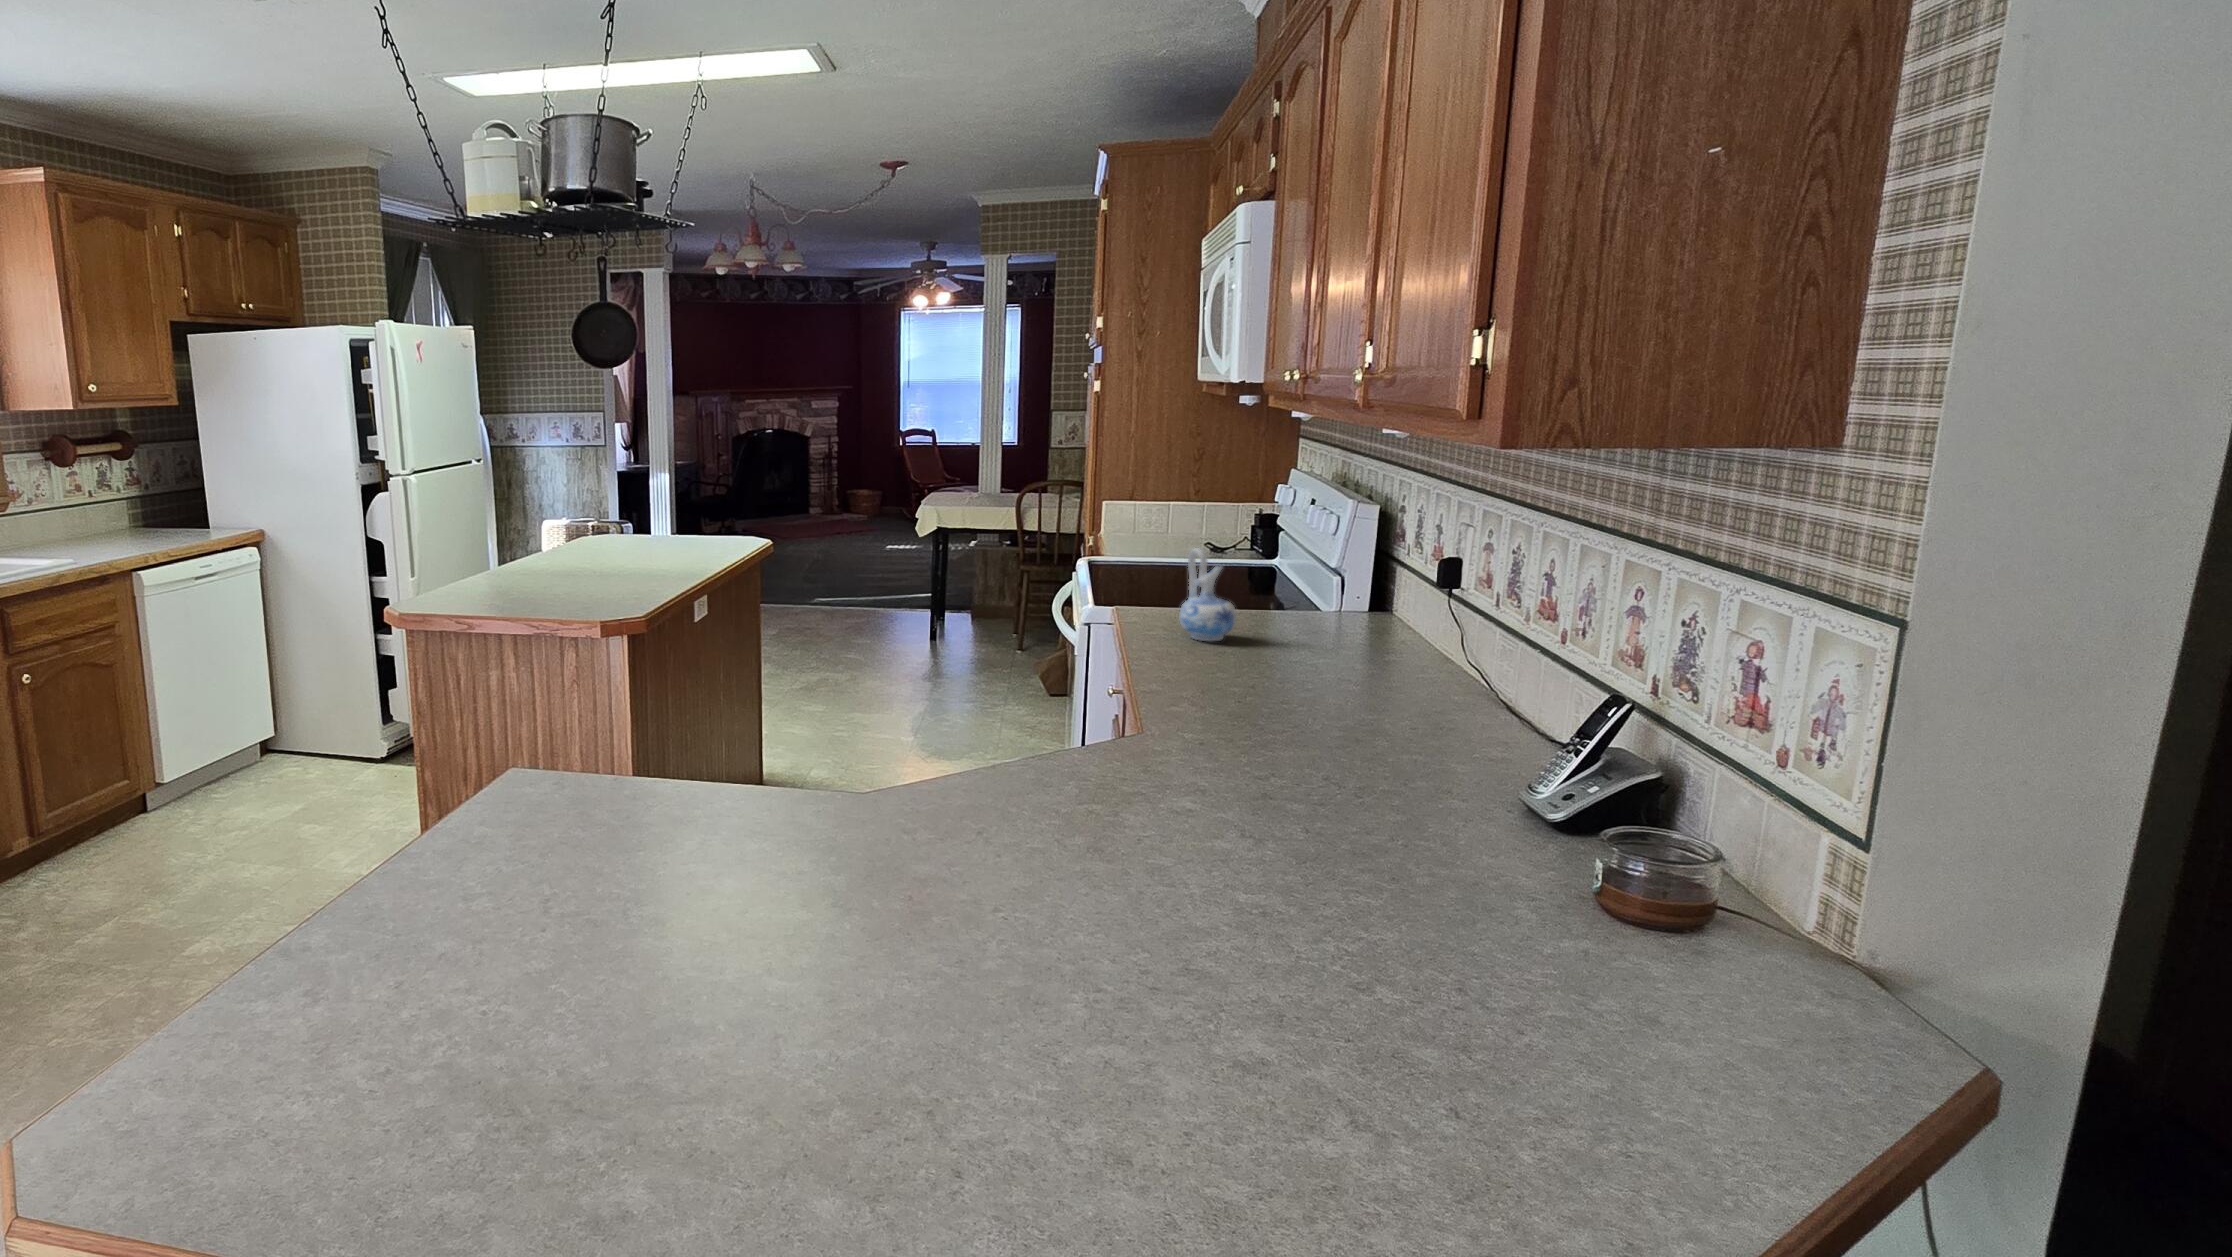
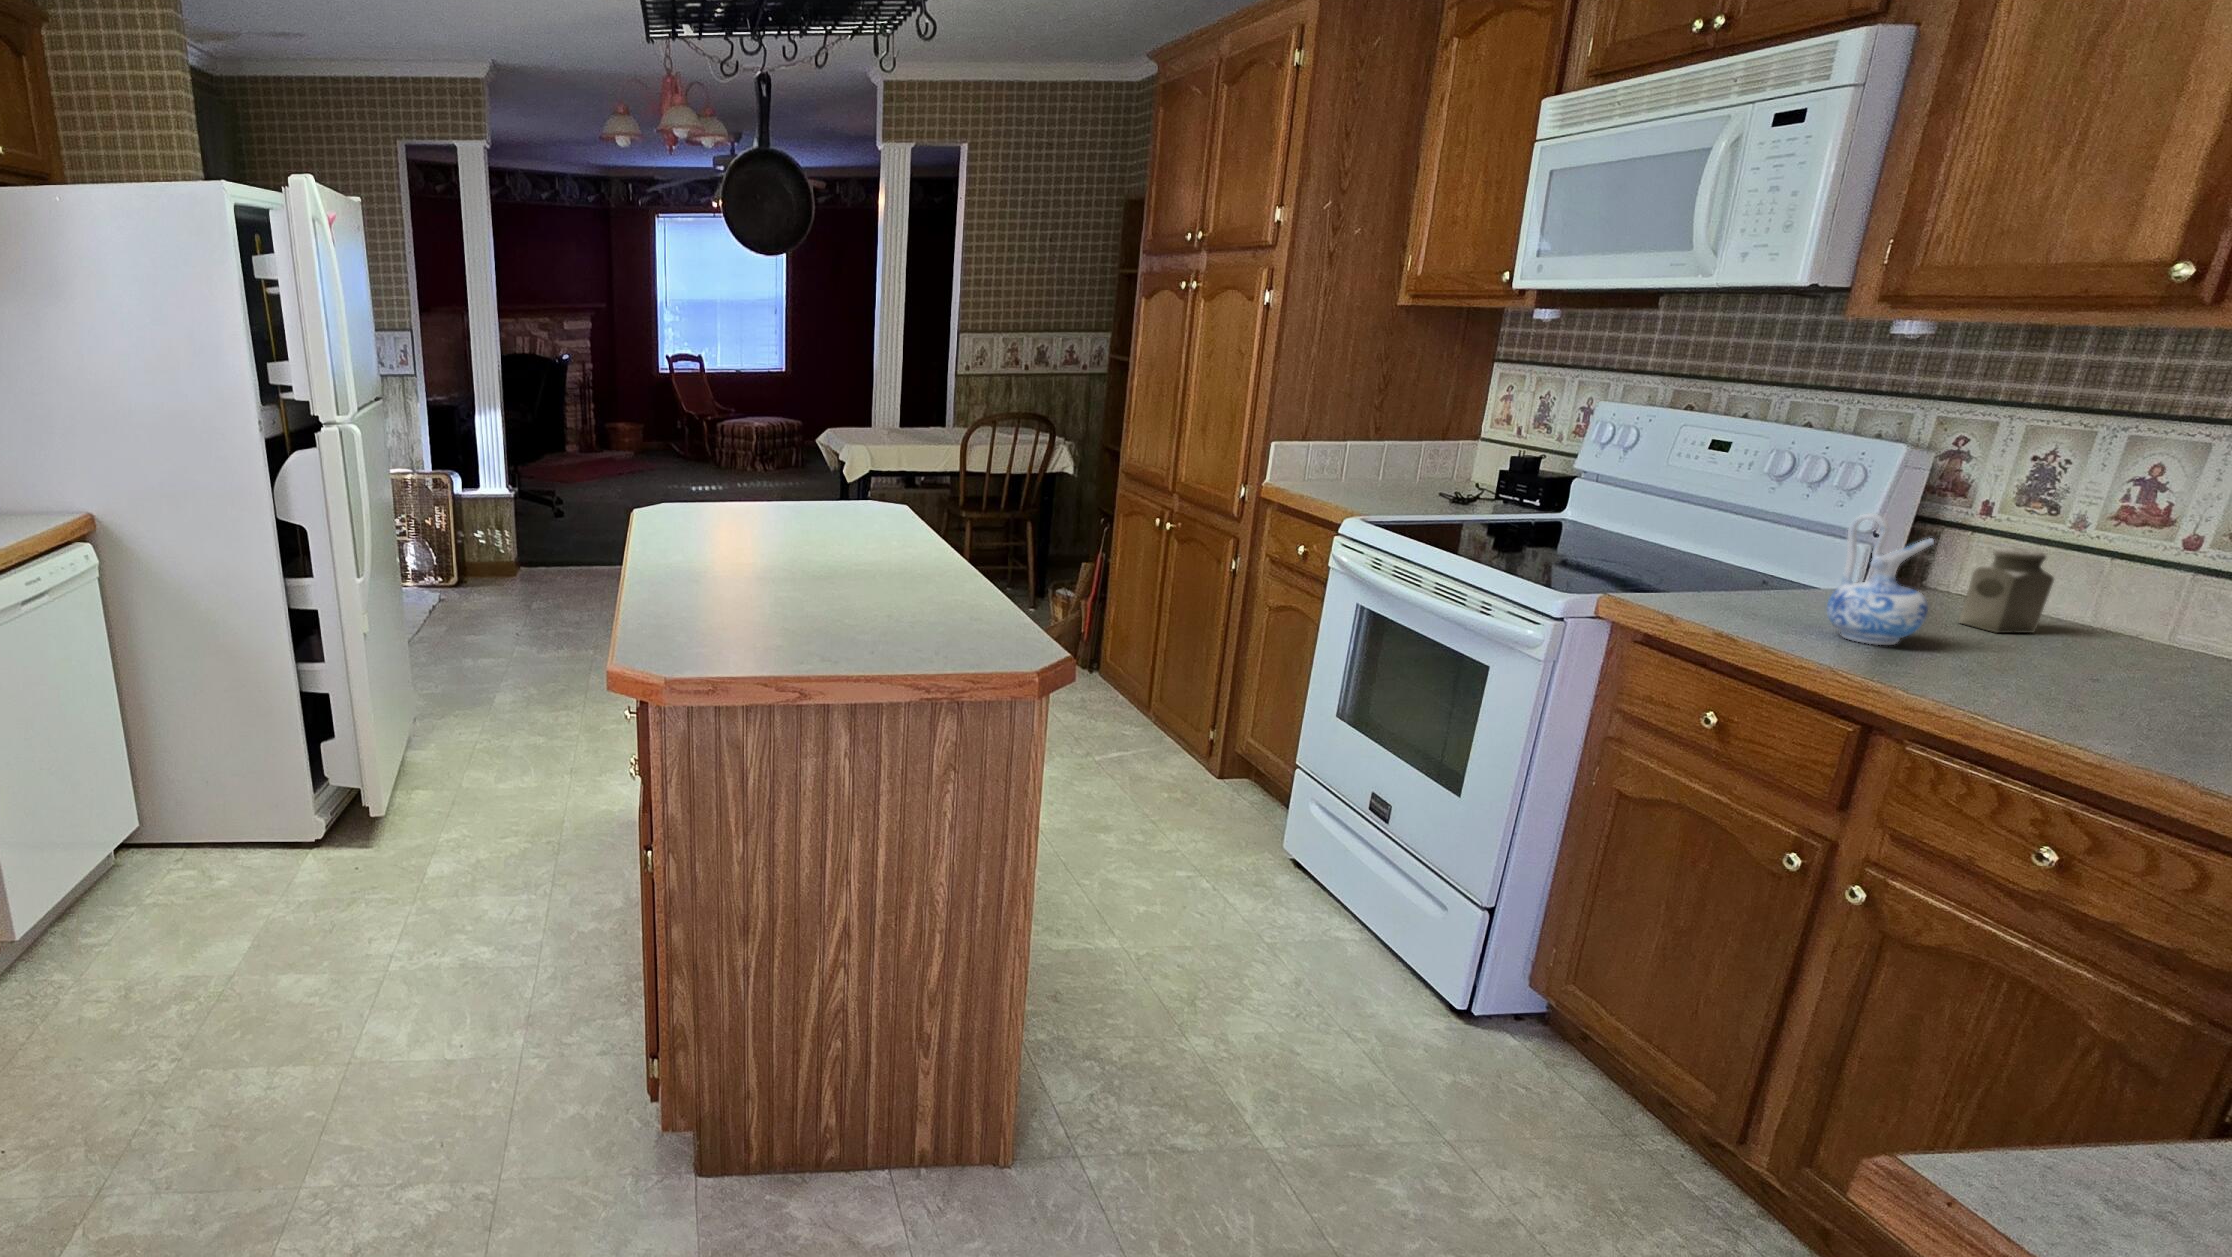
salt shaker: none [1327,579,1370,643] -> present [1959,548,2054,633]

